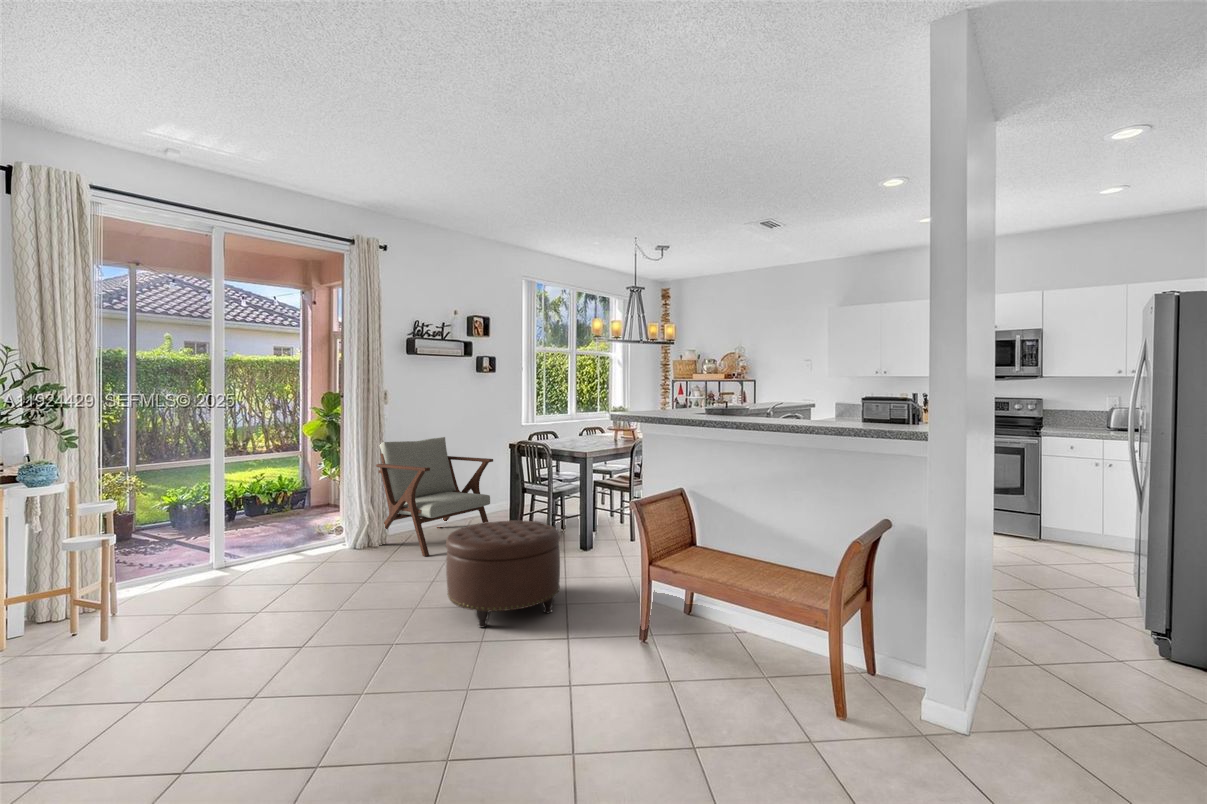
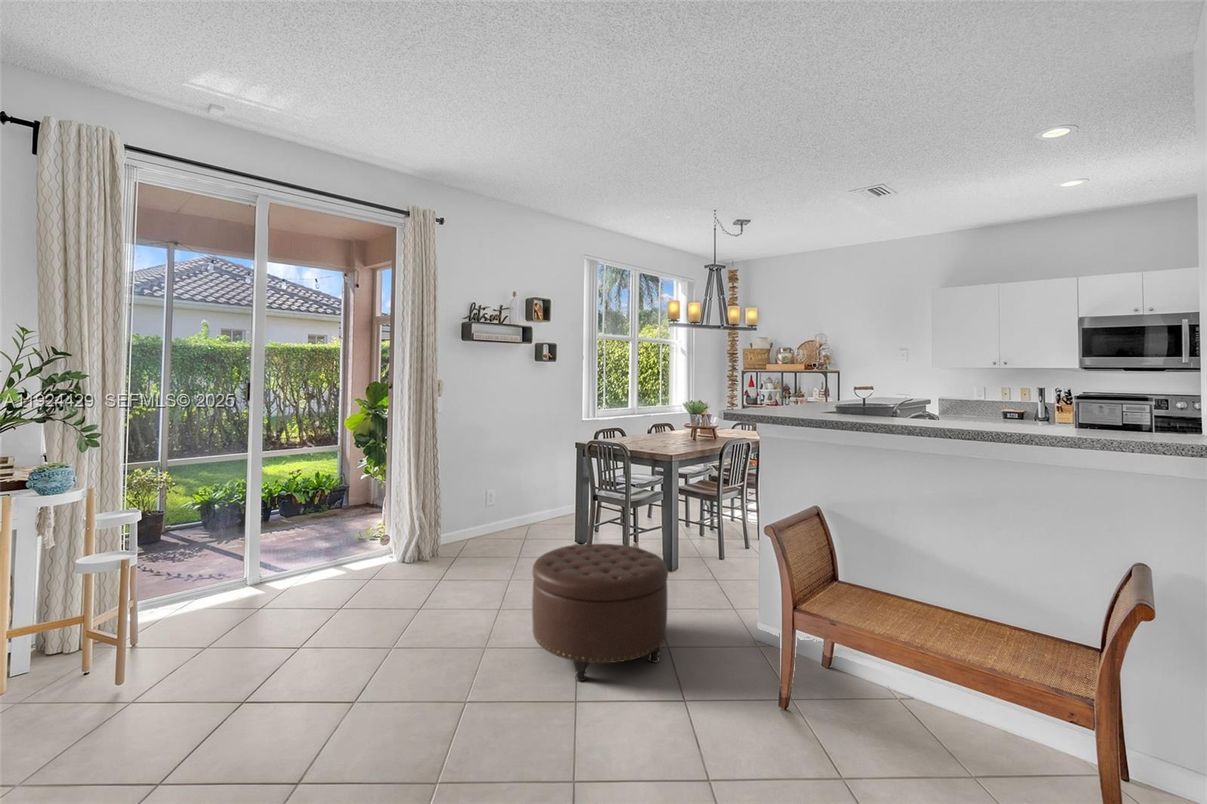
lounge chair: present [376,437,493,556] -> none [419,433,558,574]

